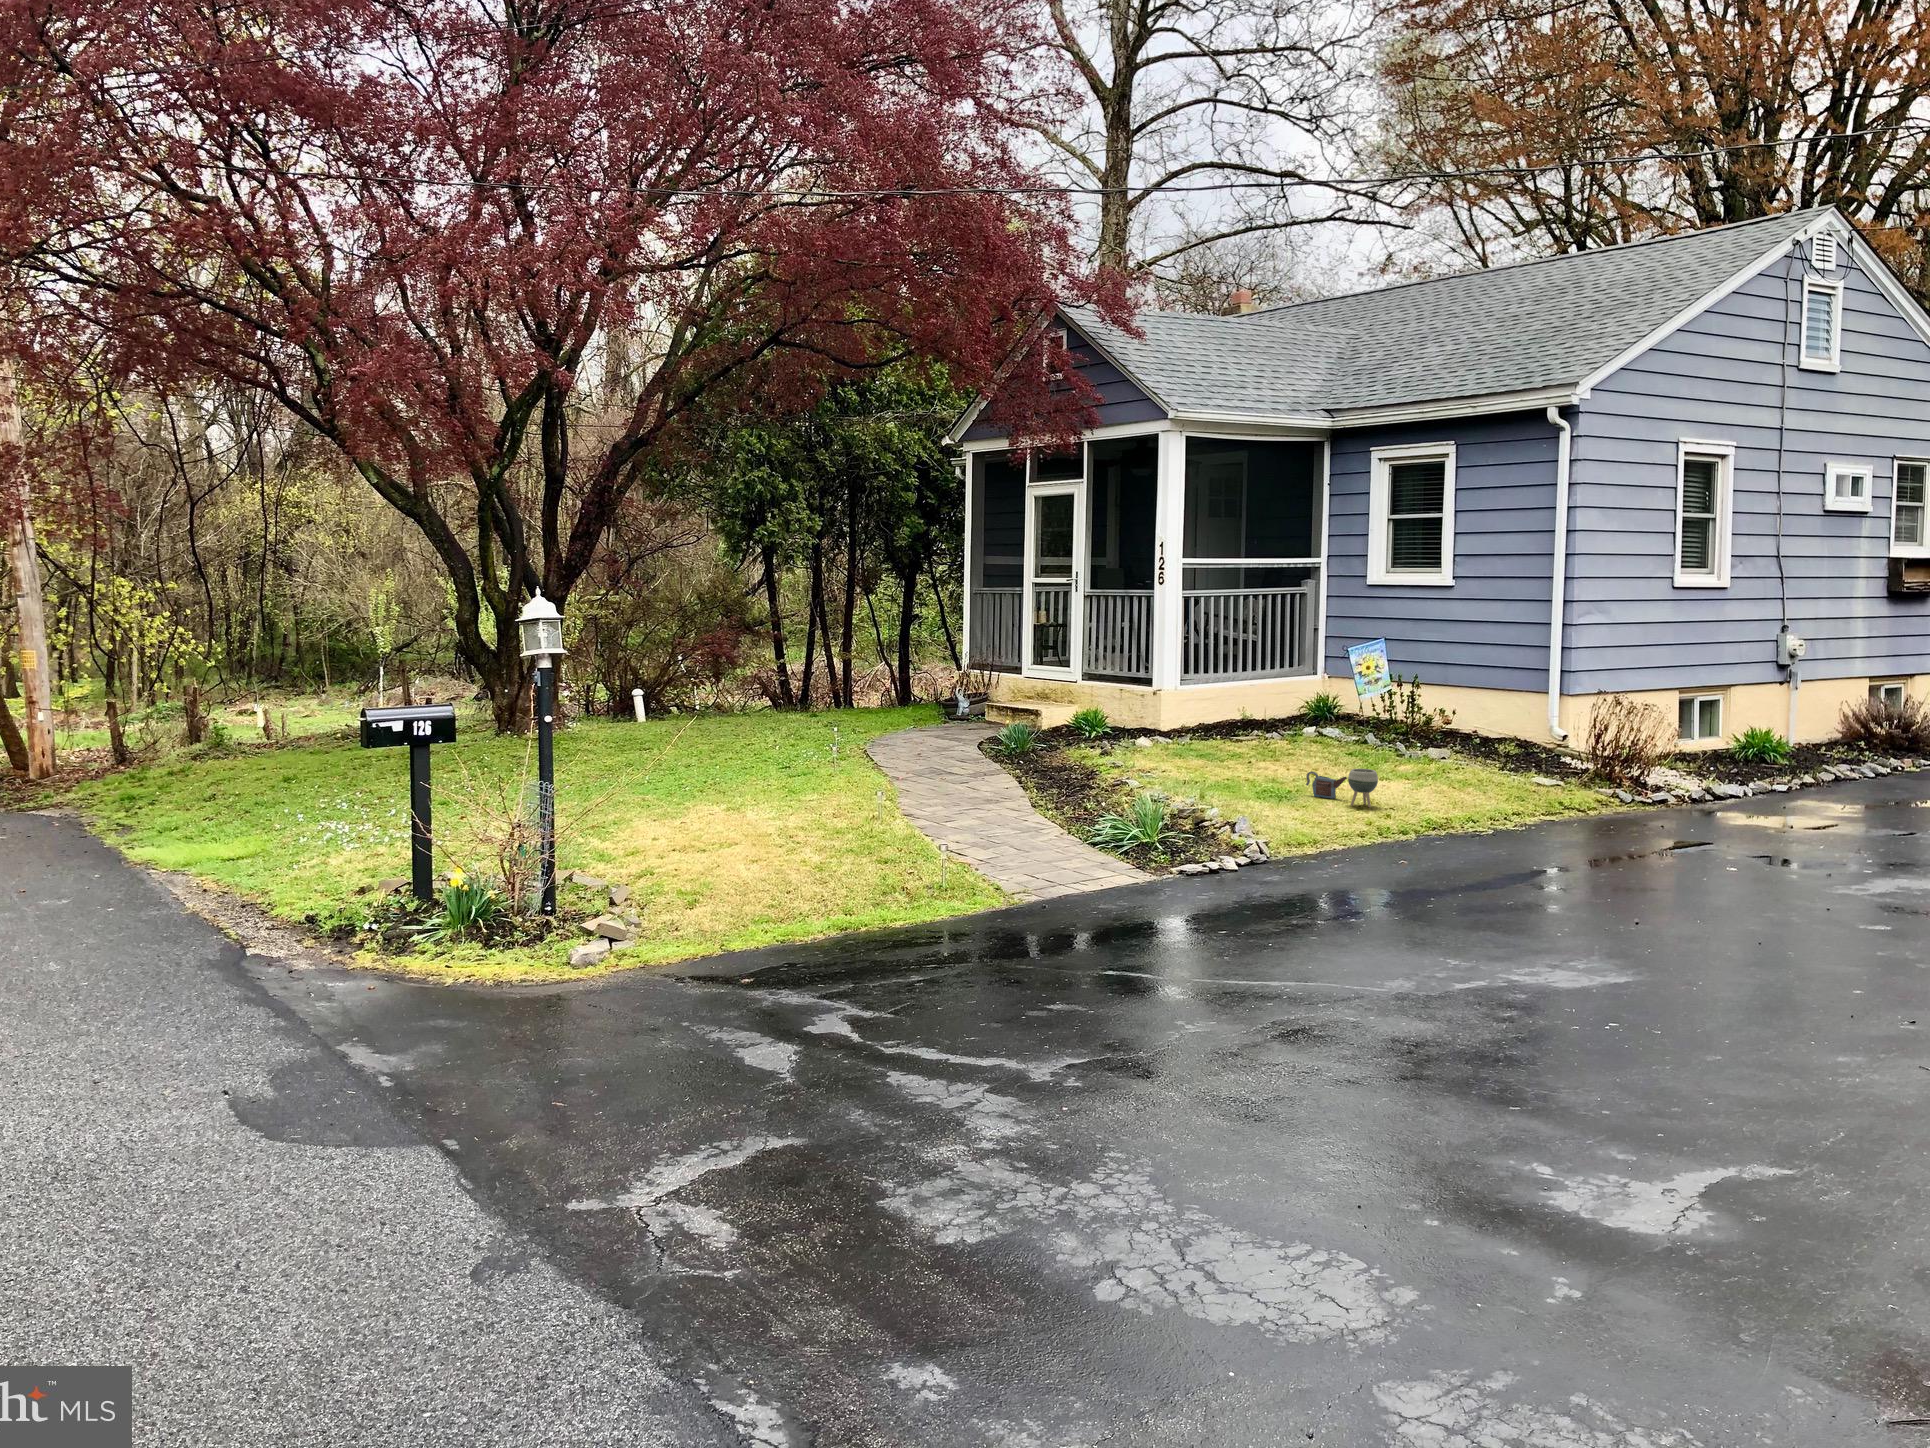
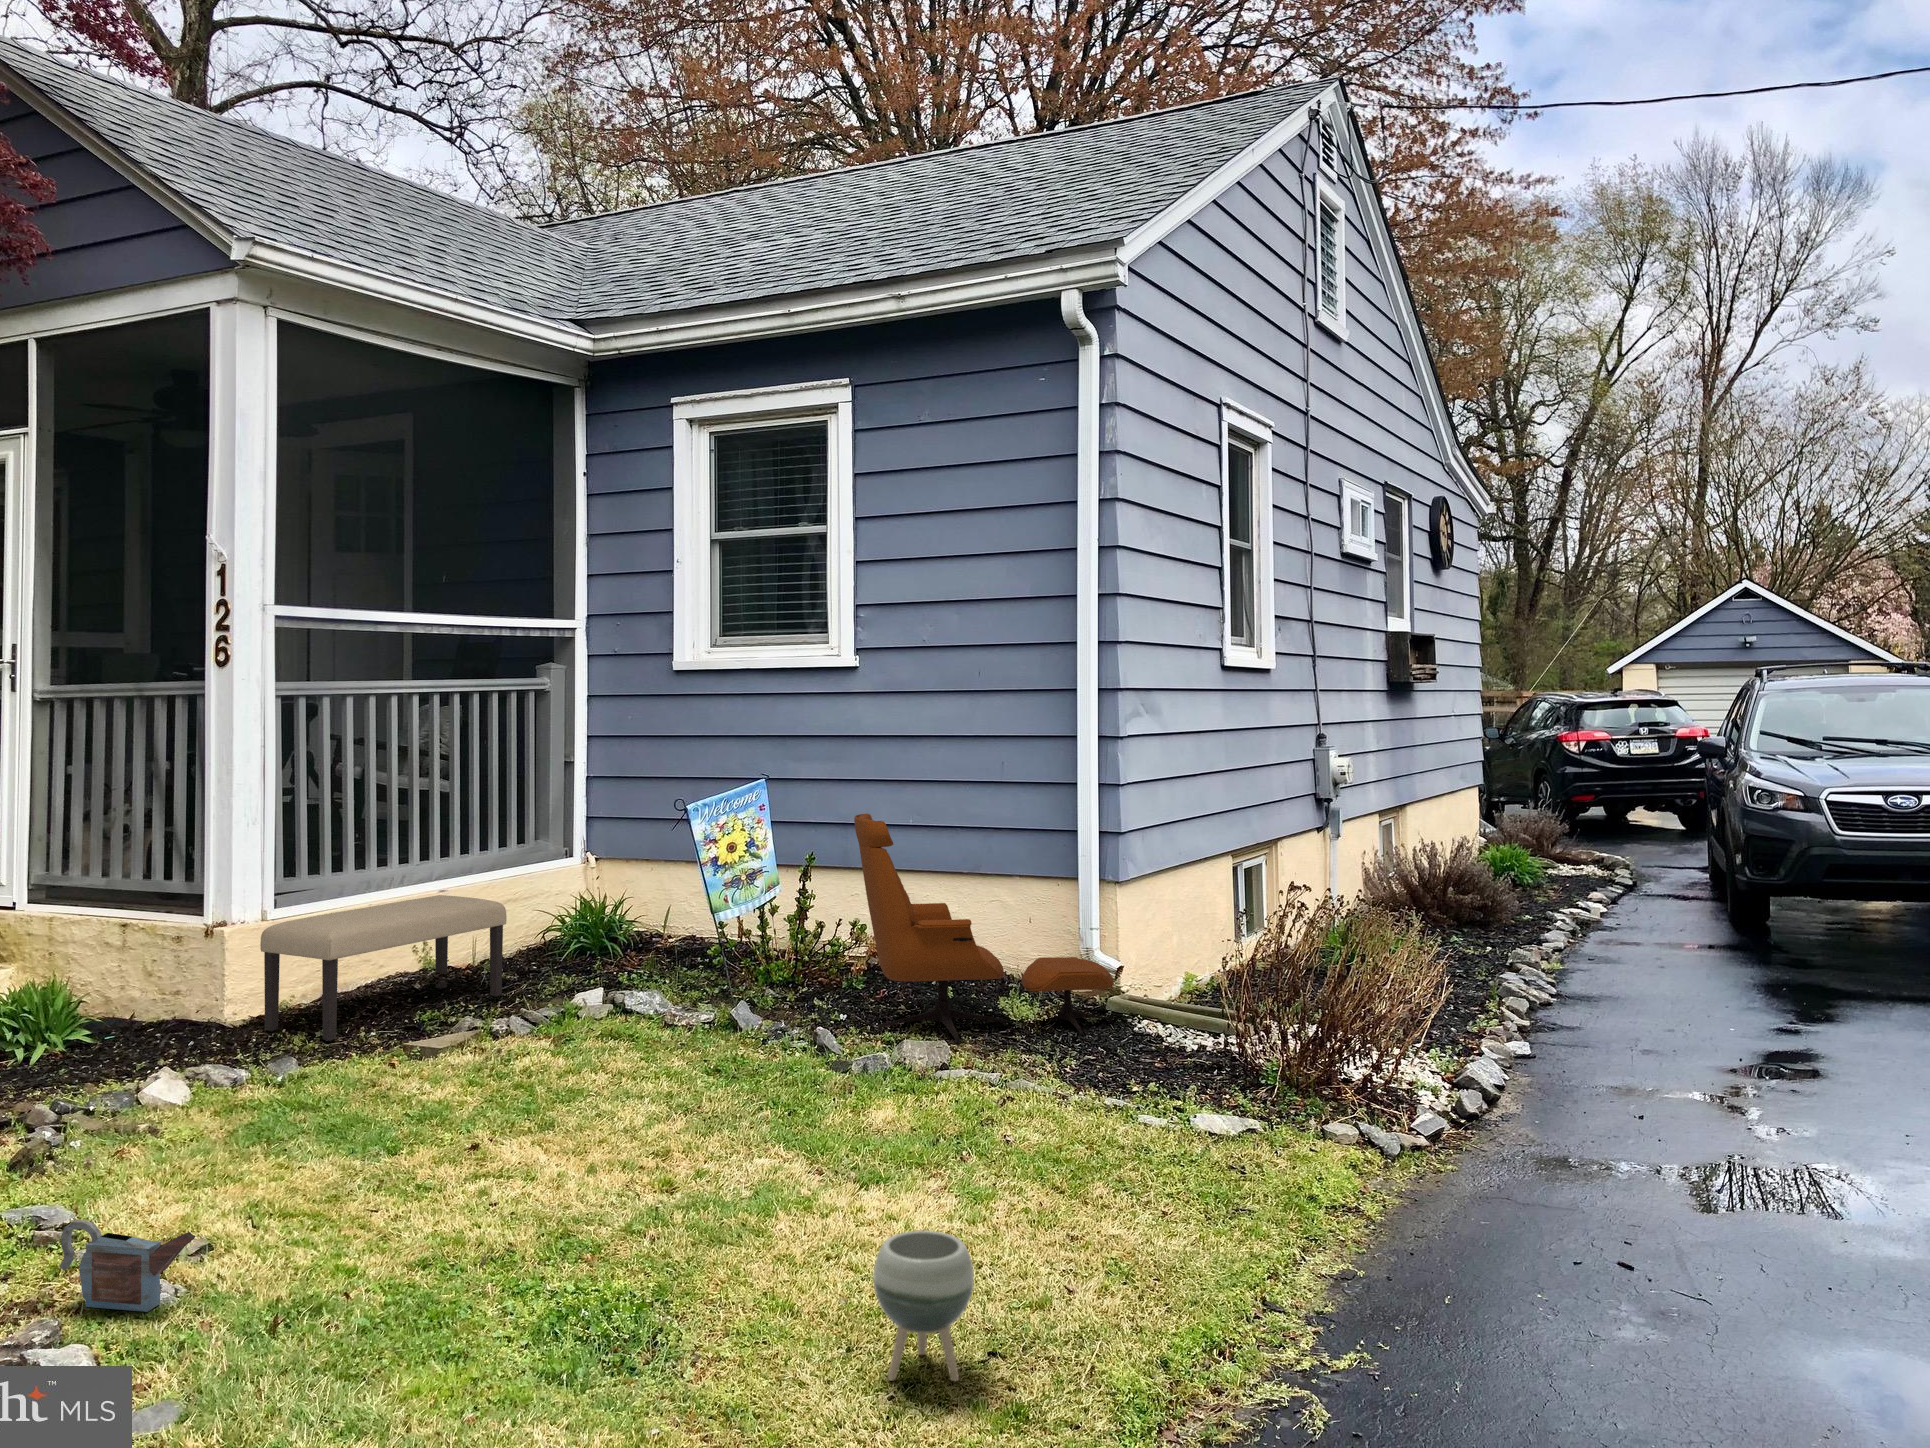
lounge chair: none [1427,657,1554,762] -> present [854,814,1114,1044]
bench: none [1177,686,1277,737] -> present [260,895,507,1041]
watering can: present [1306,771,1347,799] -> present [59,1220,196,1312]

